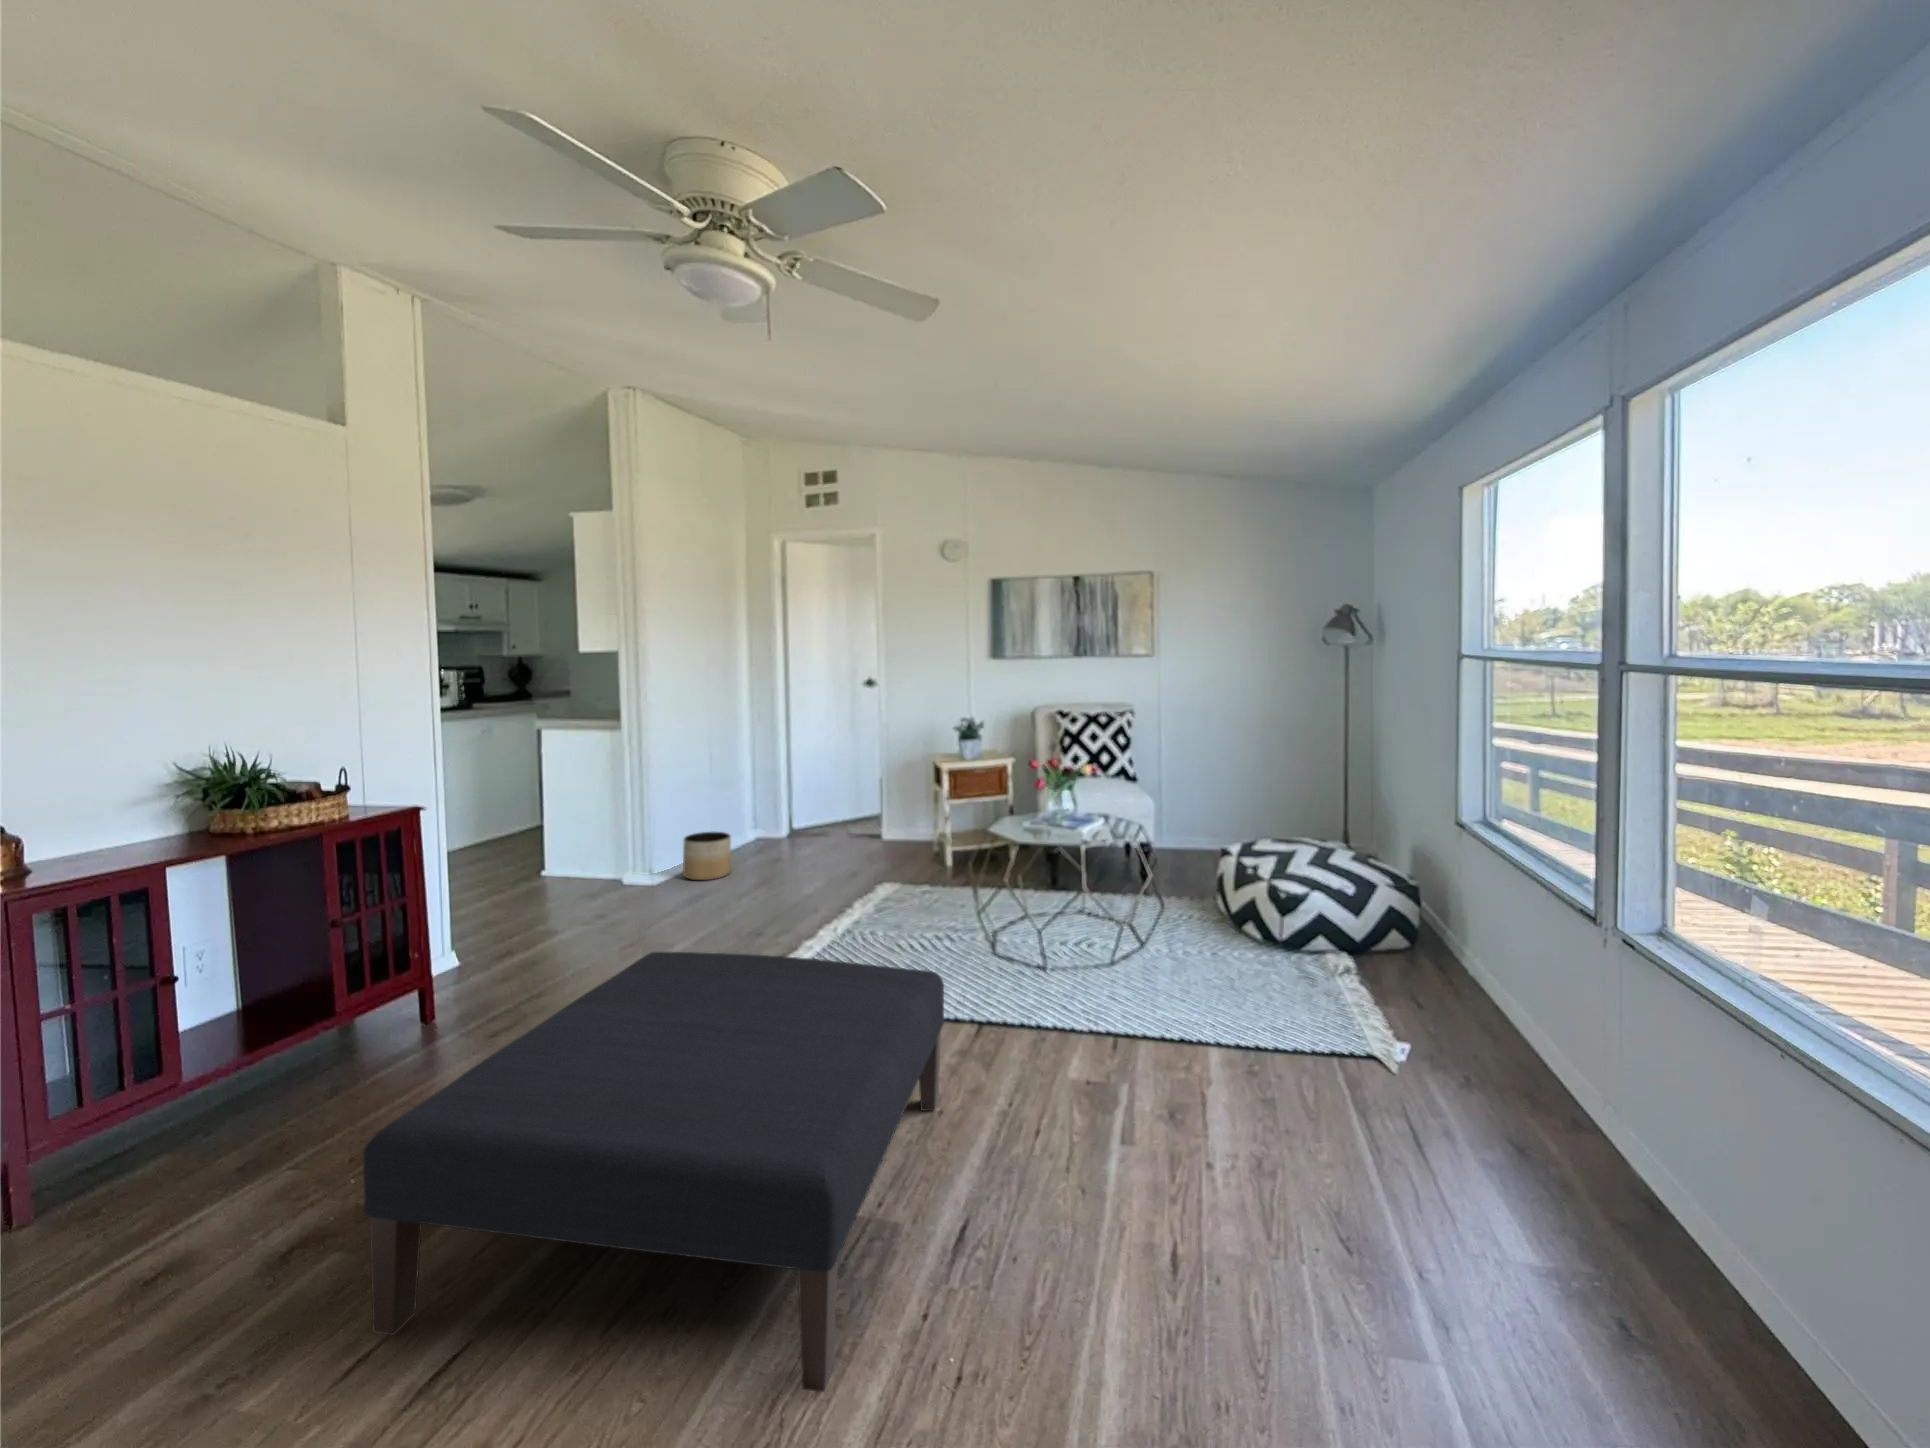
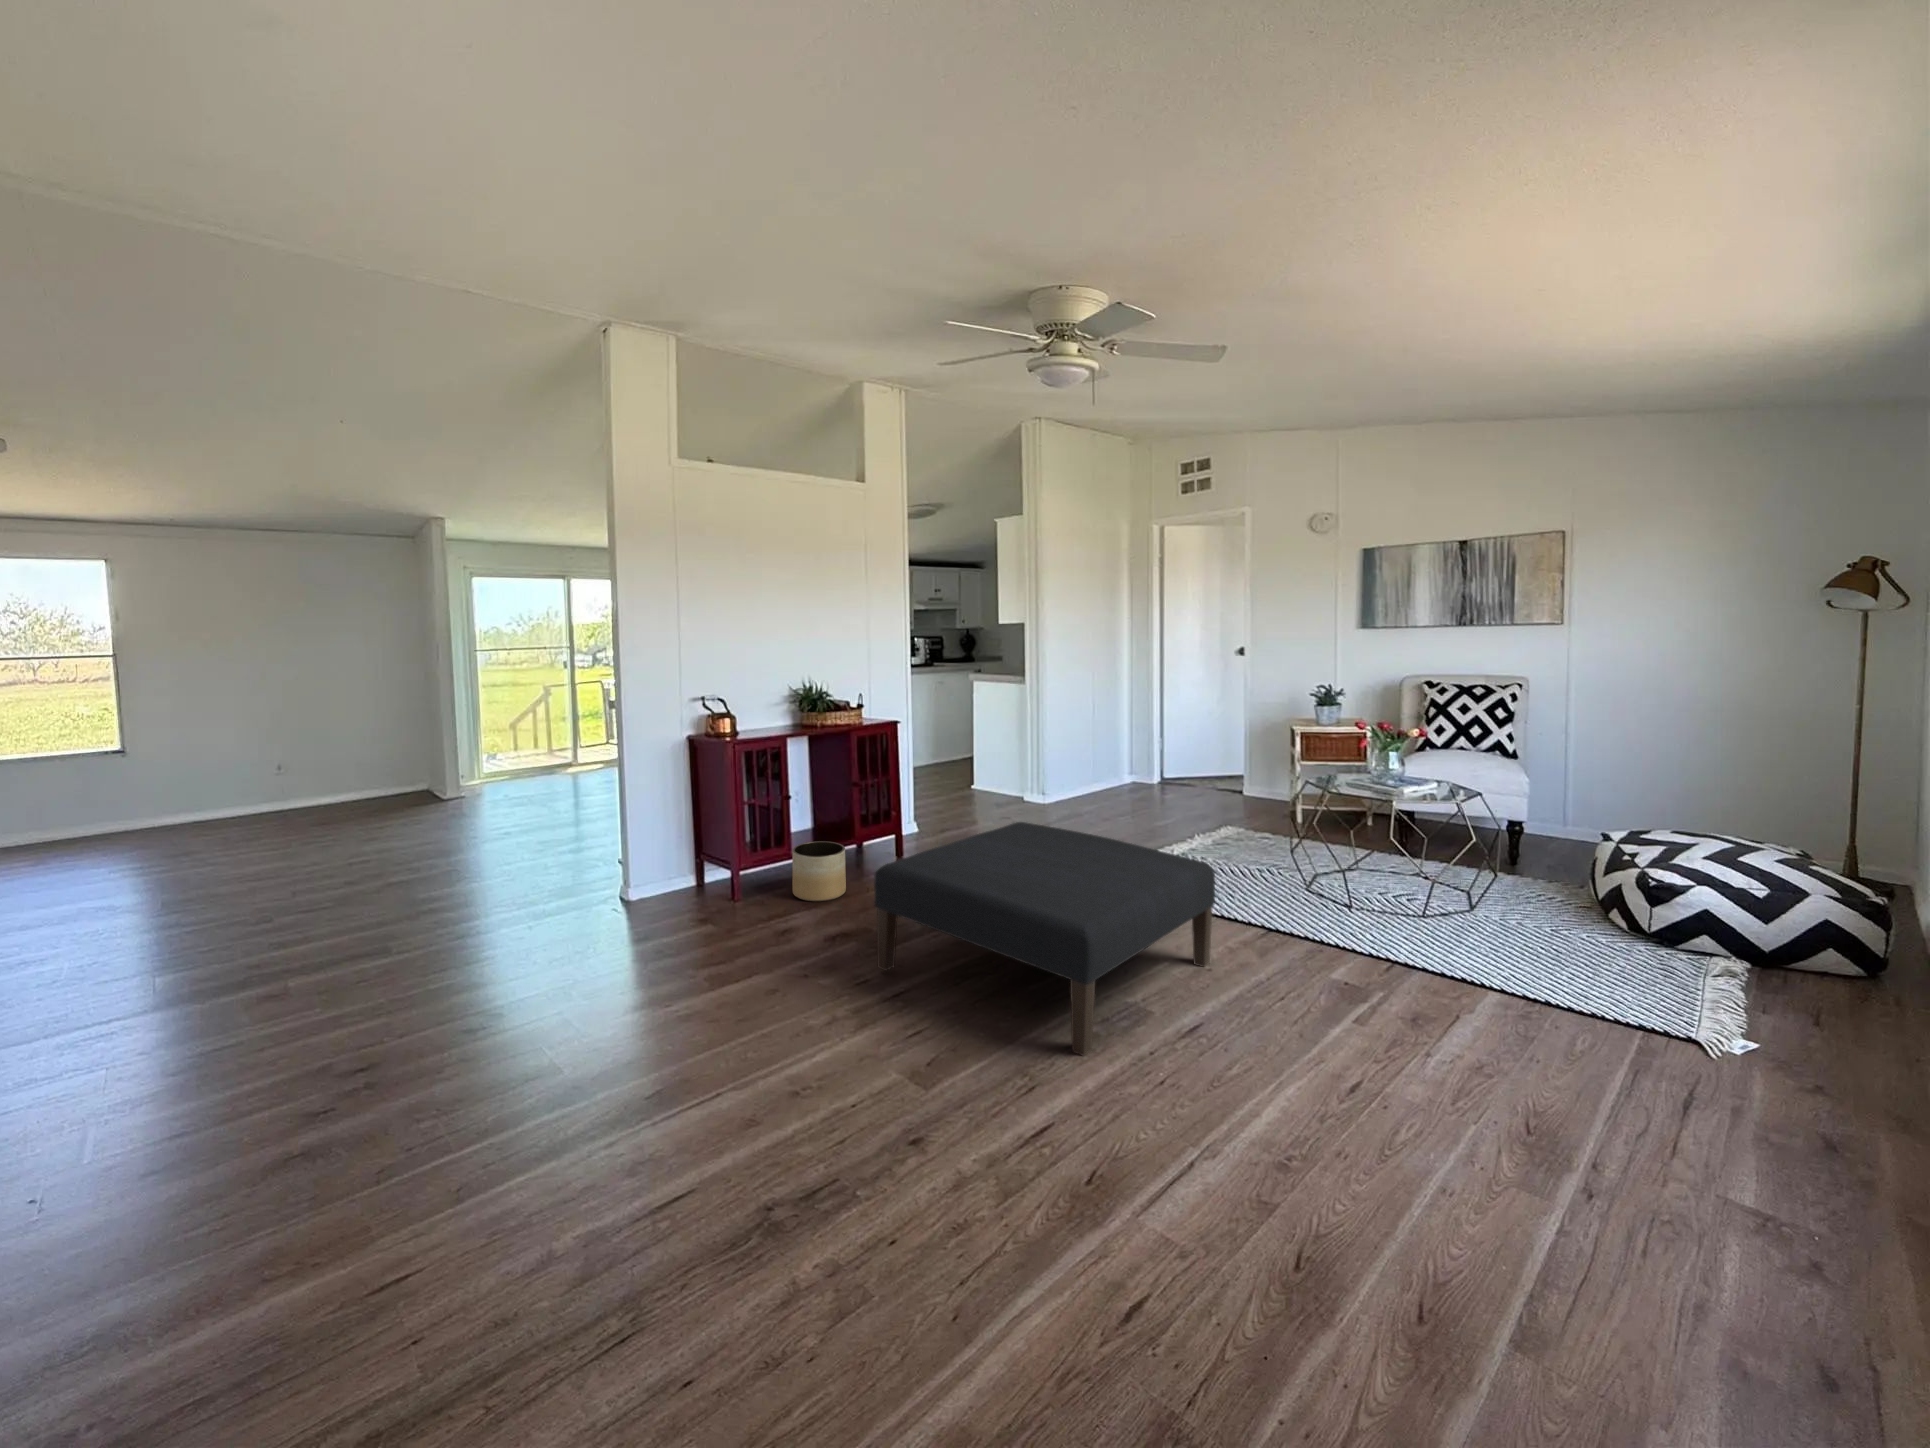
planter: present [683,832,731,880] -> present [792,841,846,902]

